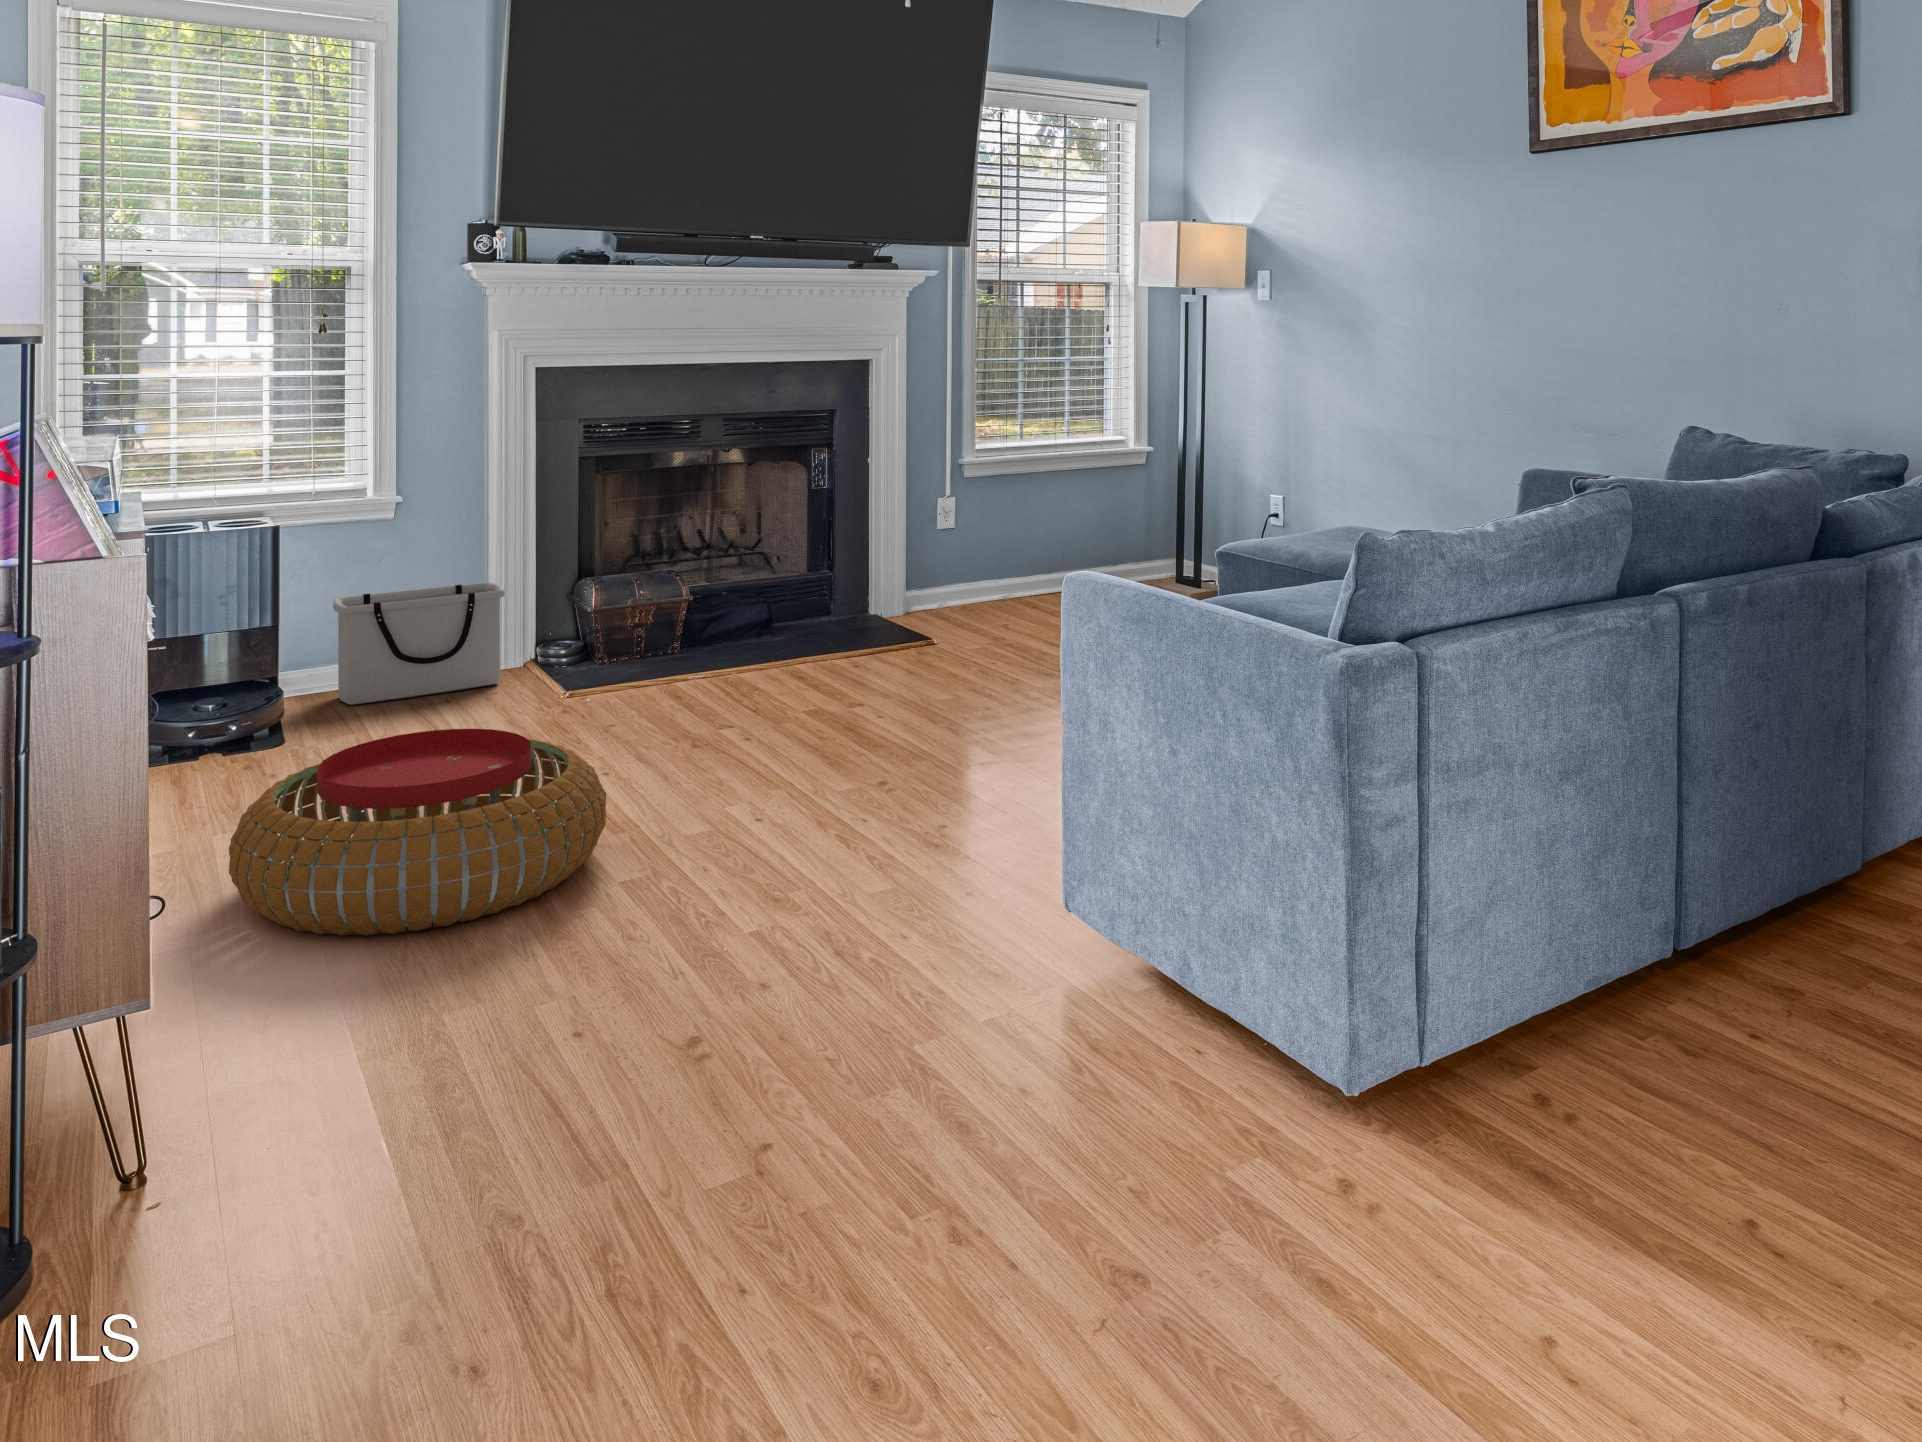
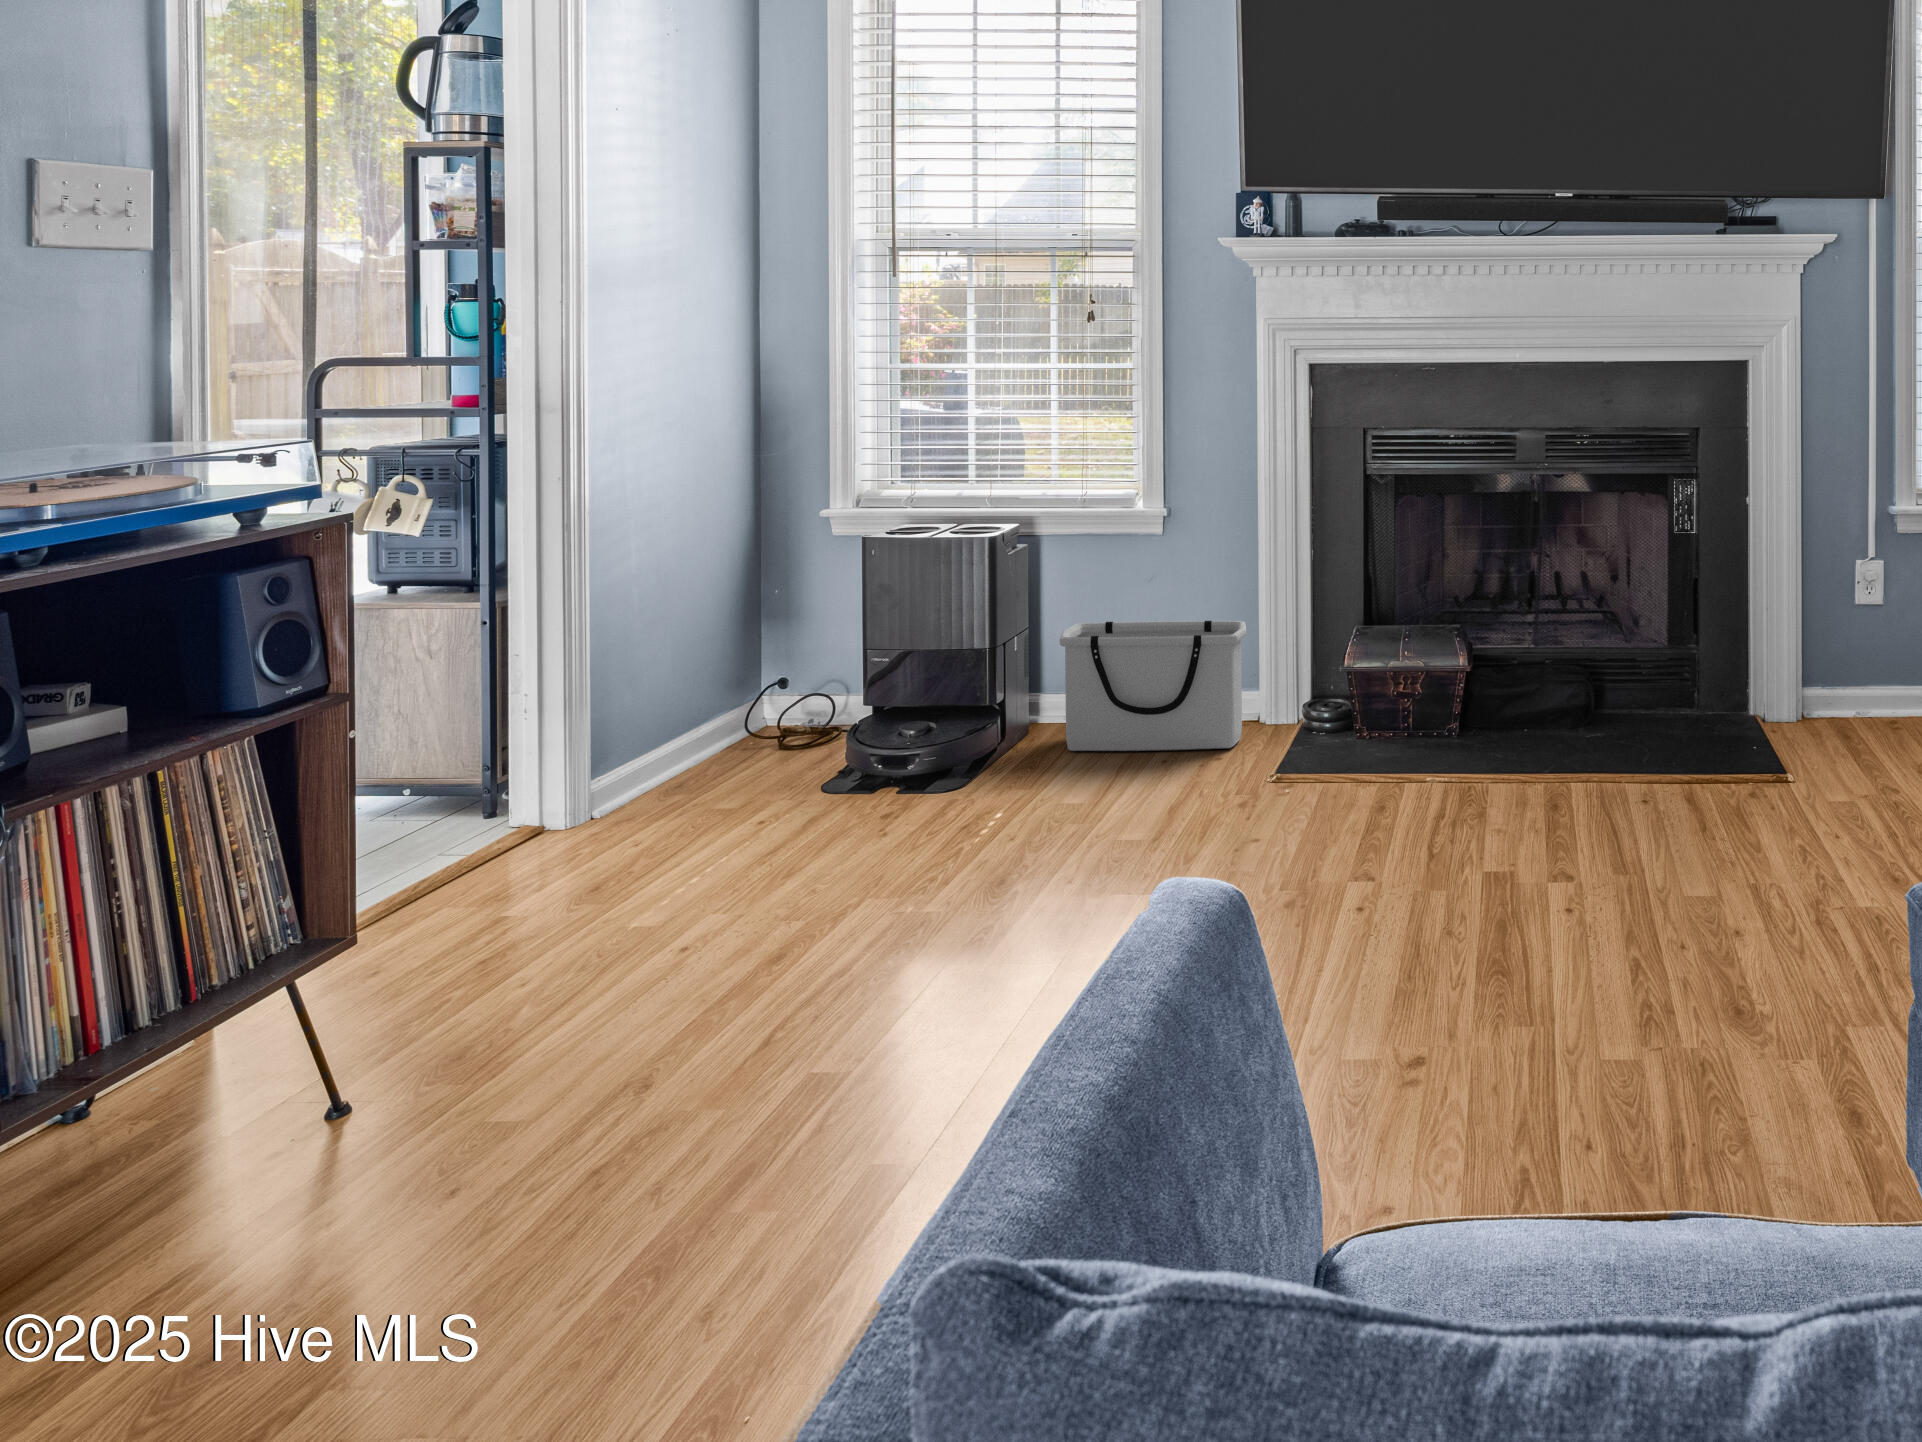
pouf: present [229,729,606,936] -> none [432,862,975,1202]

